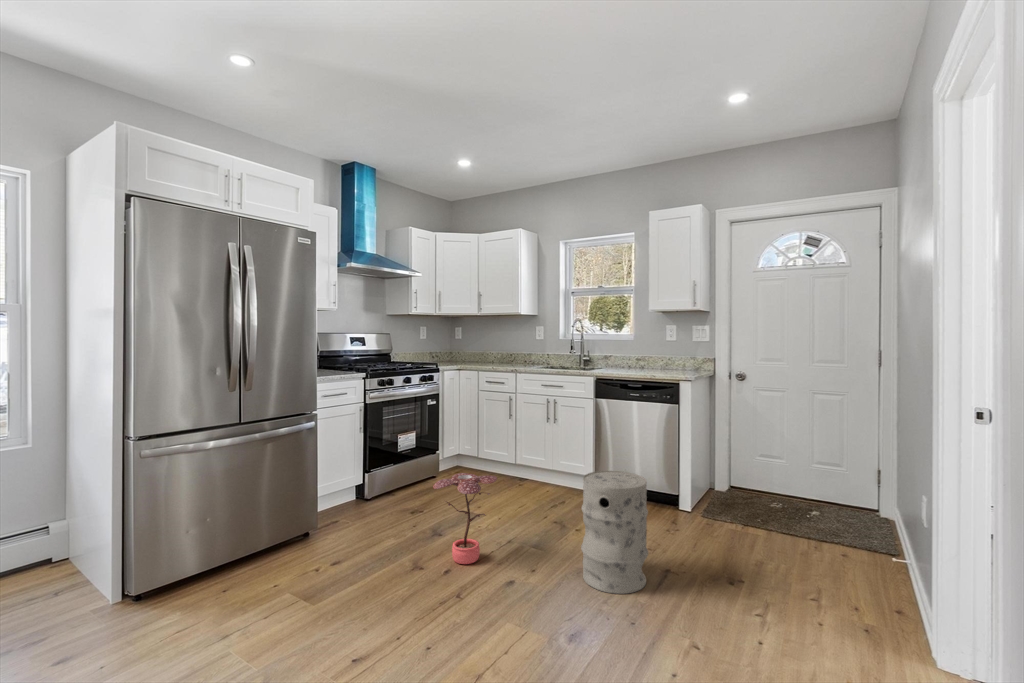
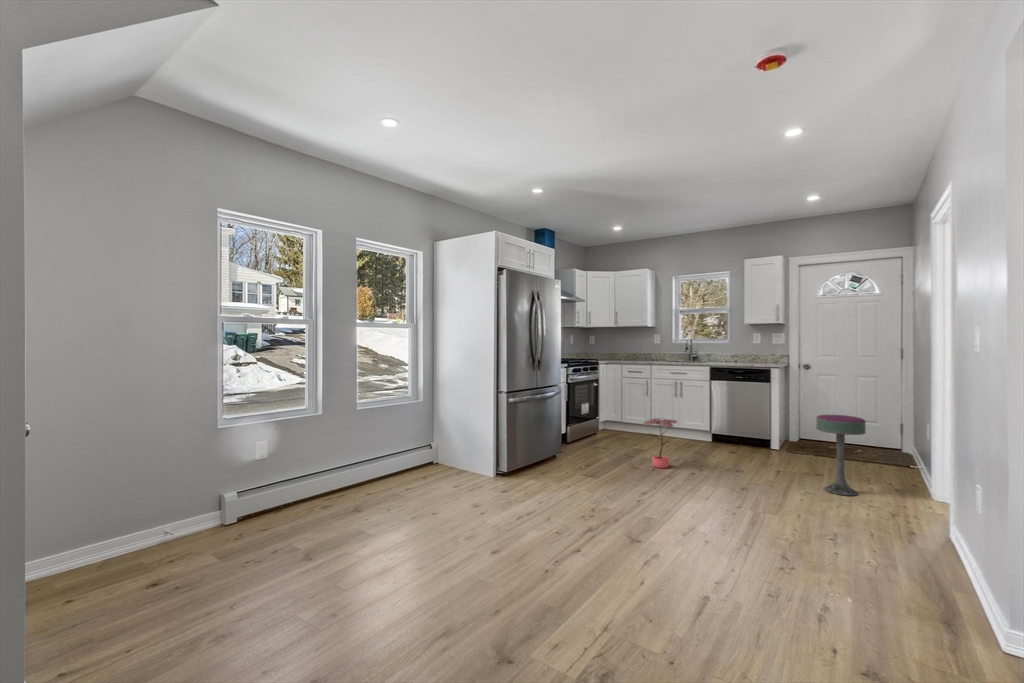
trash can: present [581,471,648,594] -> none [732,416,773,479]
bar stool: none [711,480,799,648] -> present [816,415,866,496]

